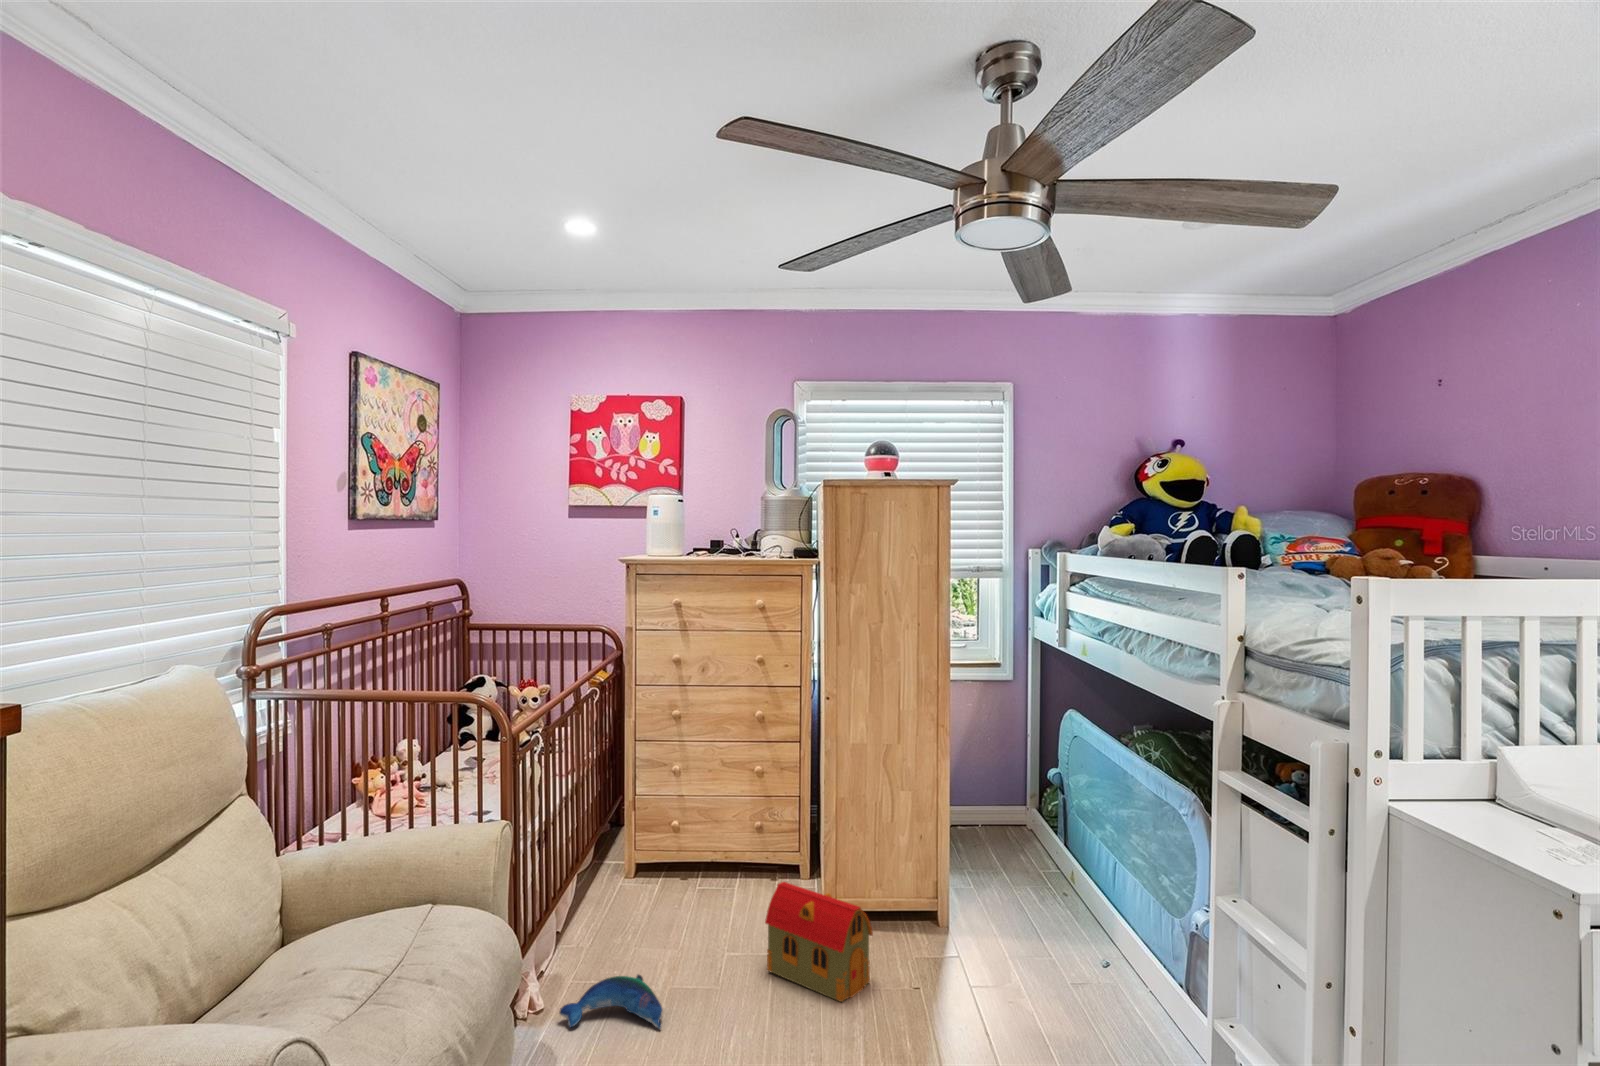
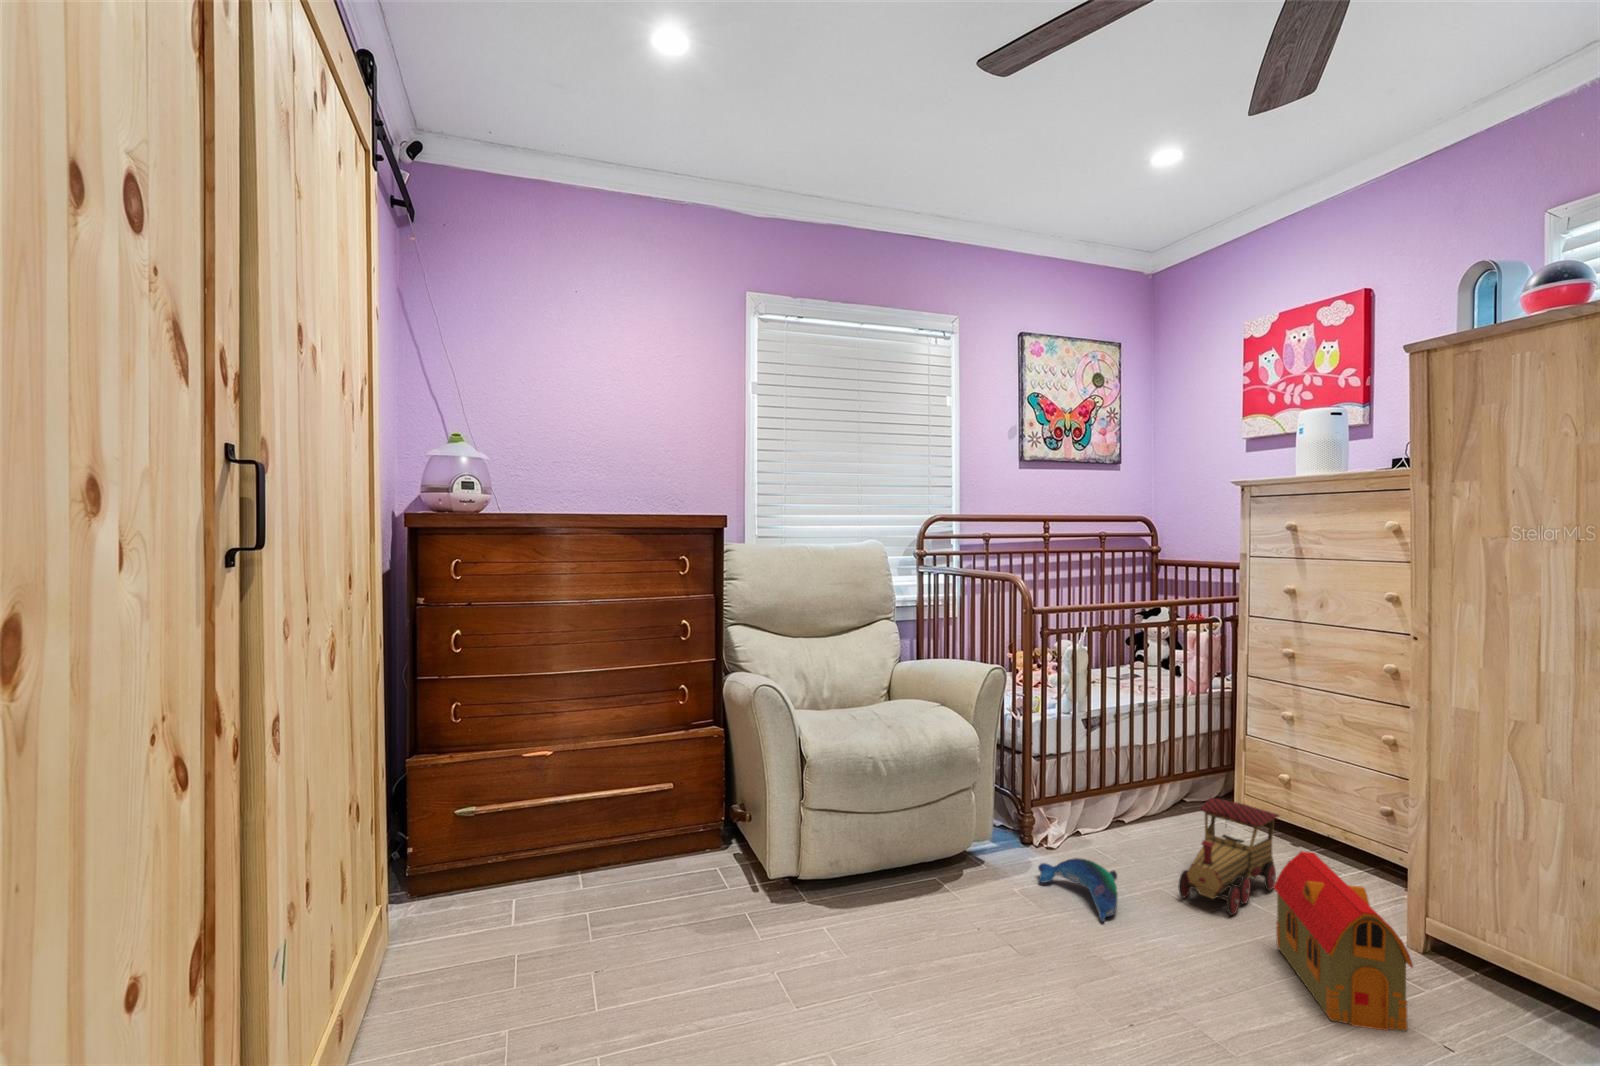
toy train: none [657,862,722,971] -> present [1179,798,1279,915]

